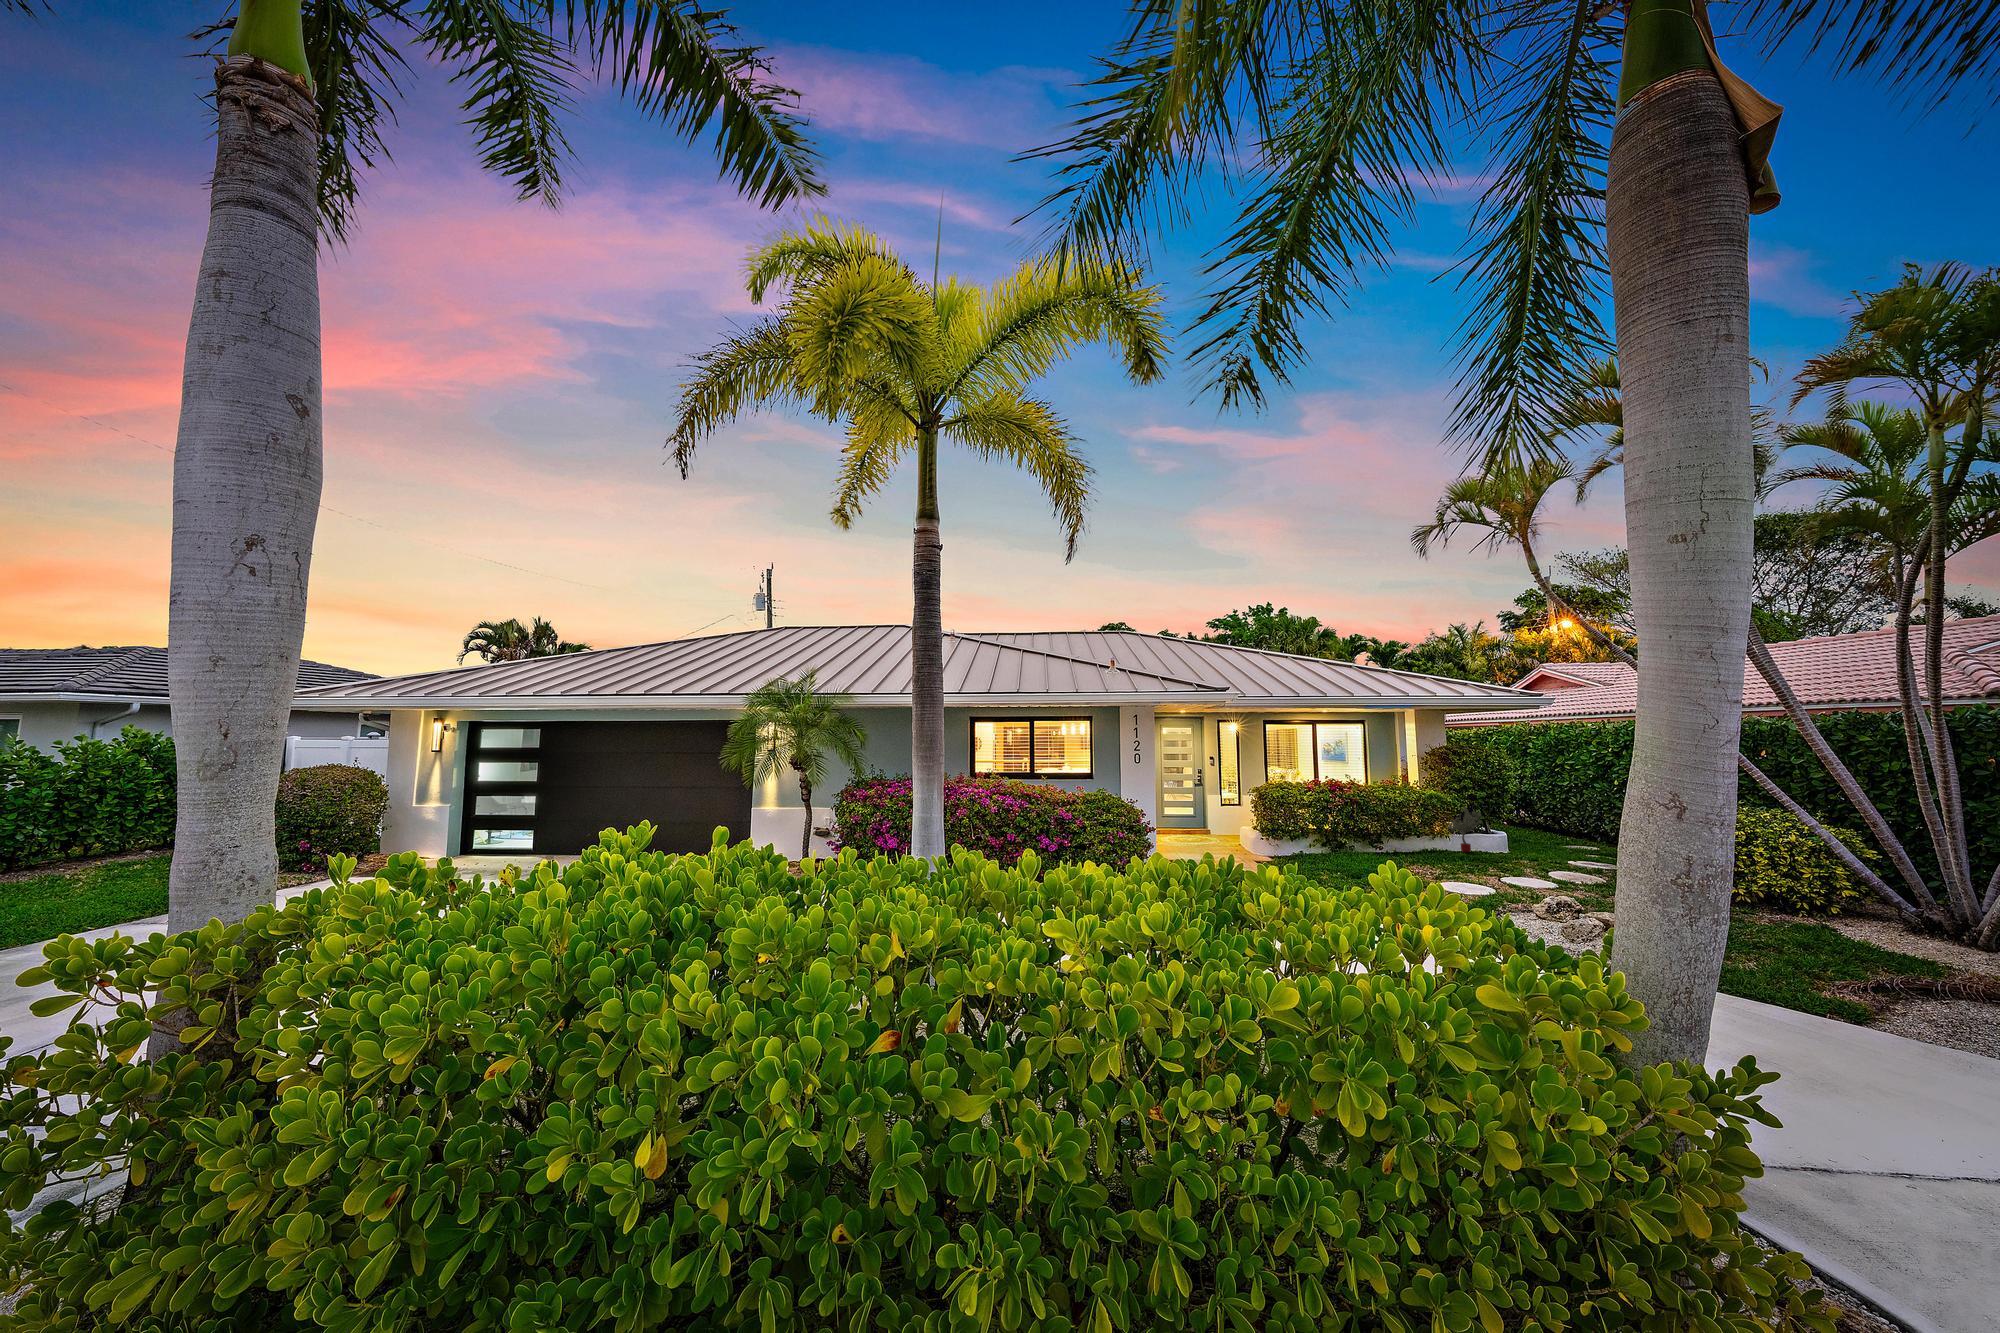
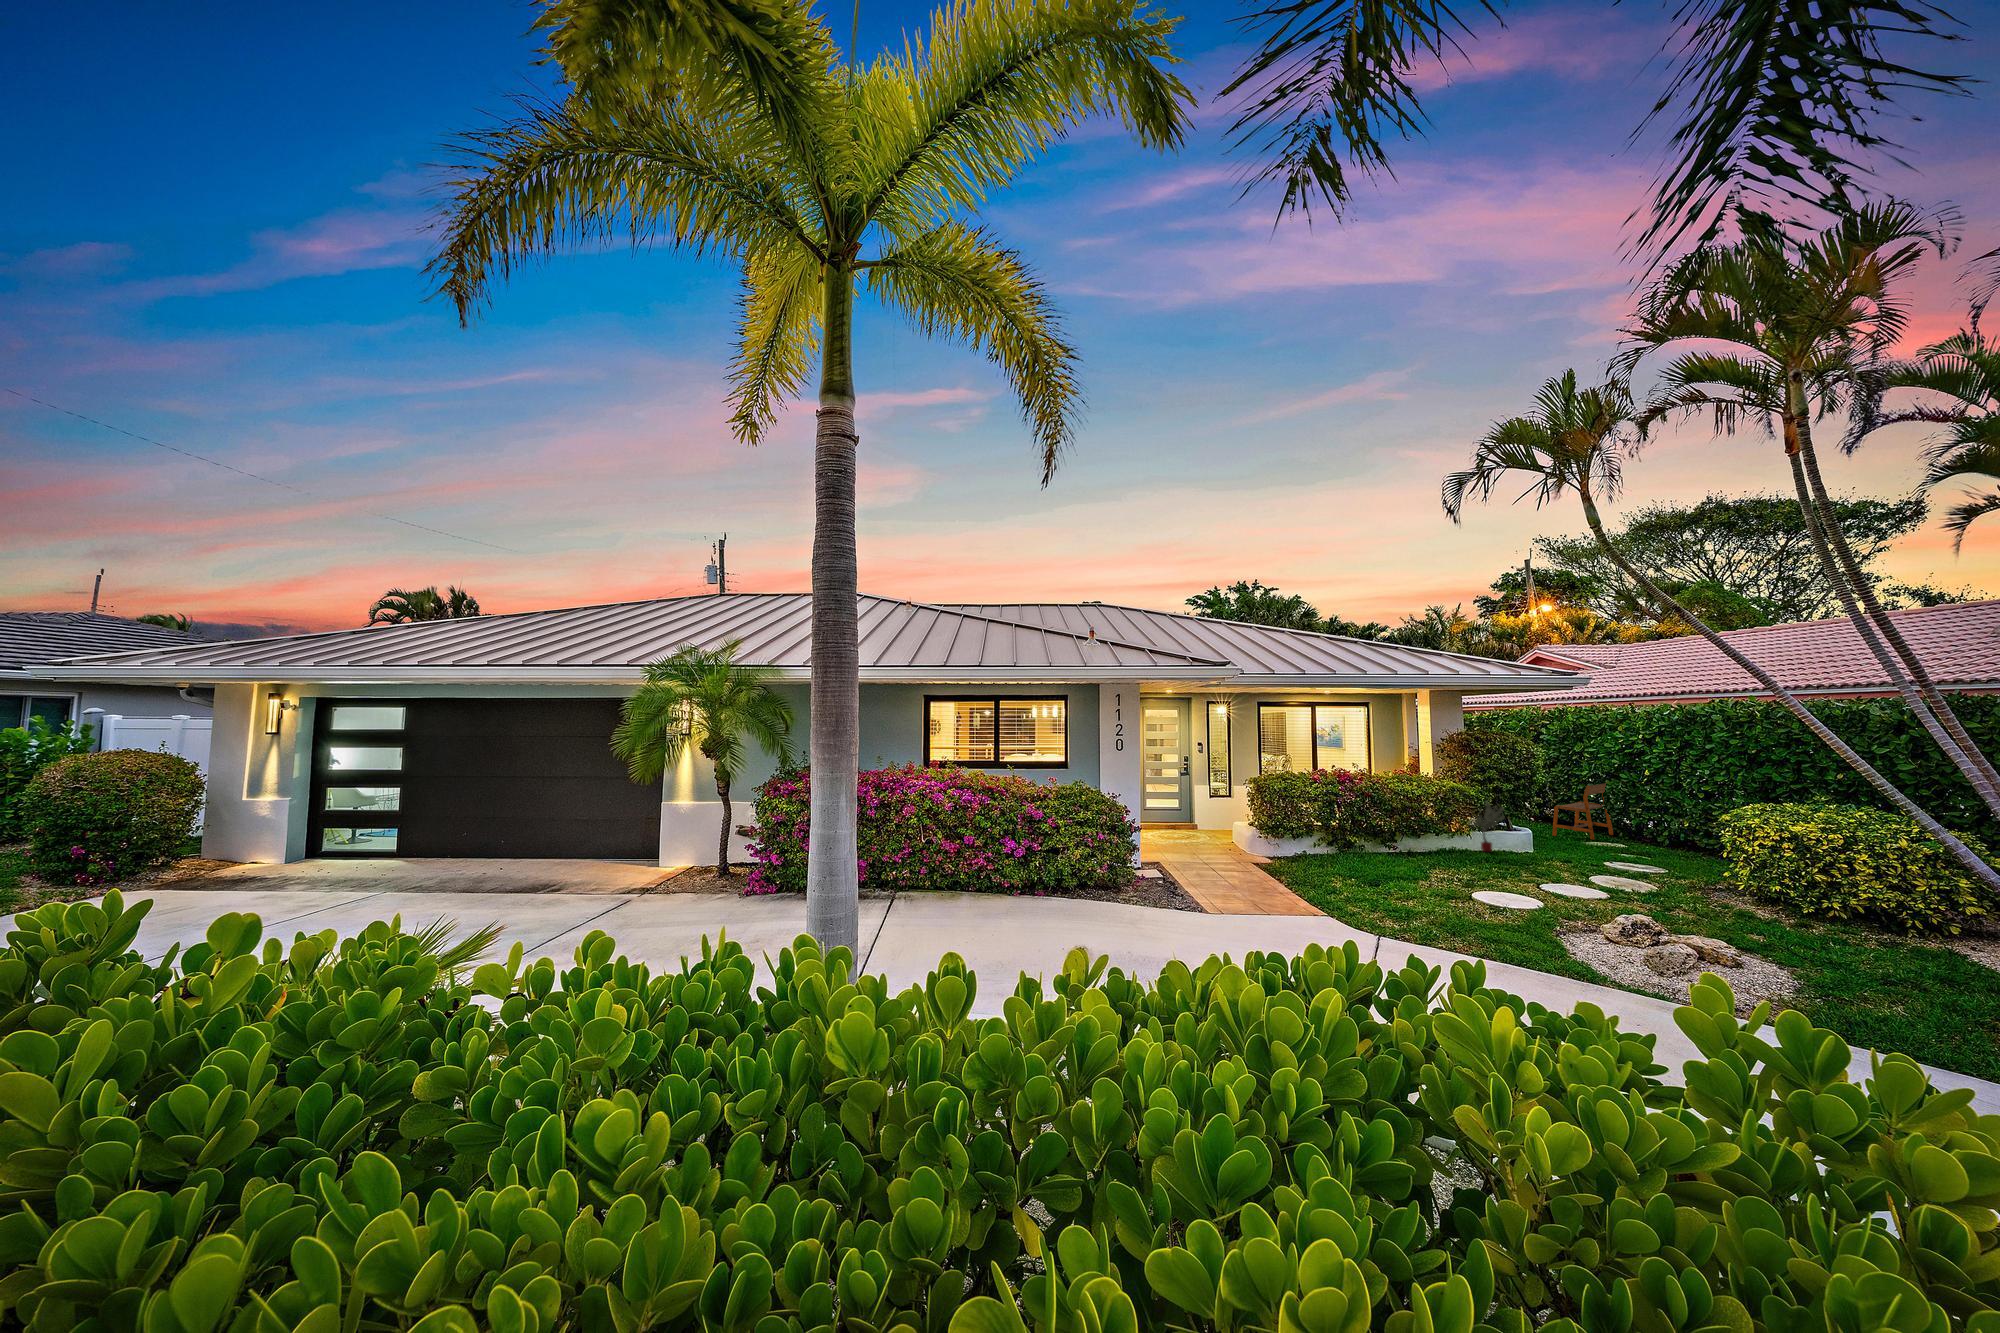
bench: none [1532,792,1589,843] -> present [1553,783,1613,839]

